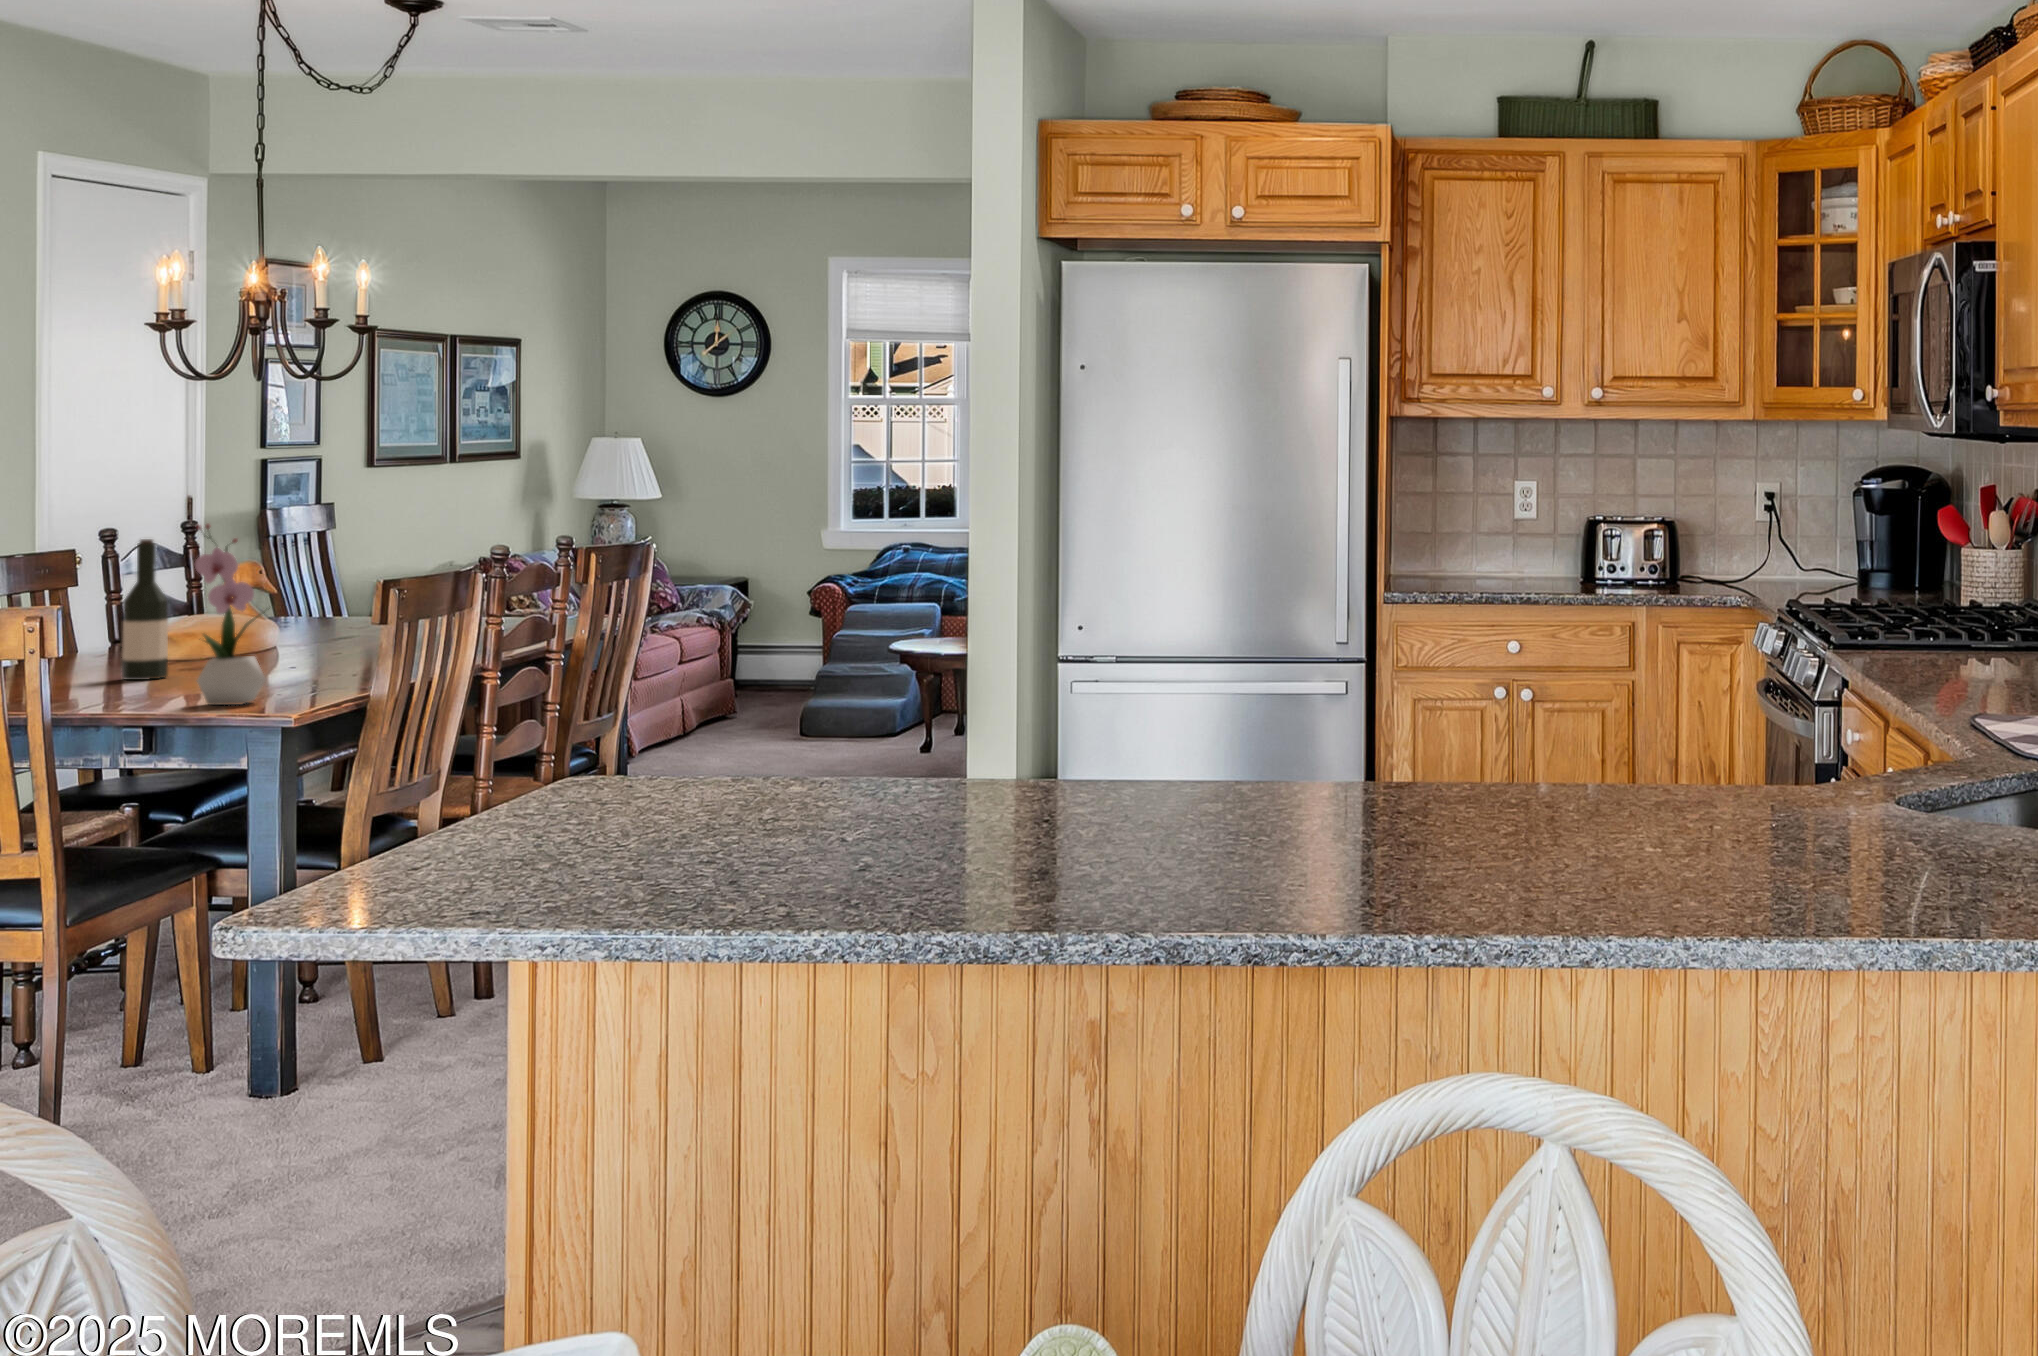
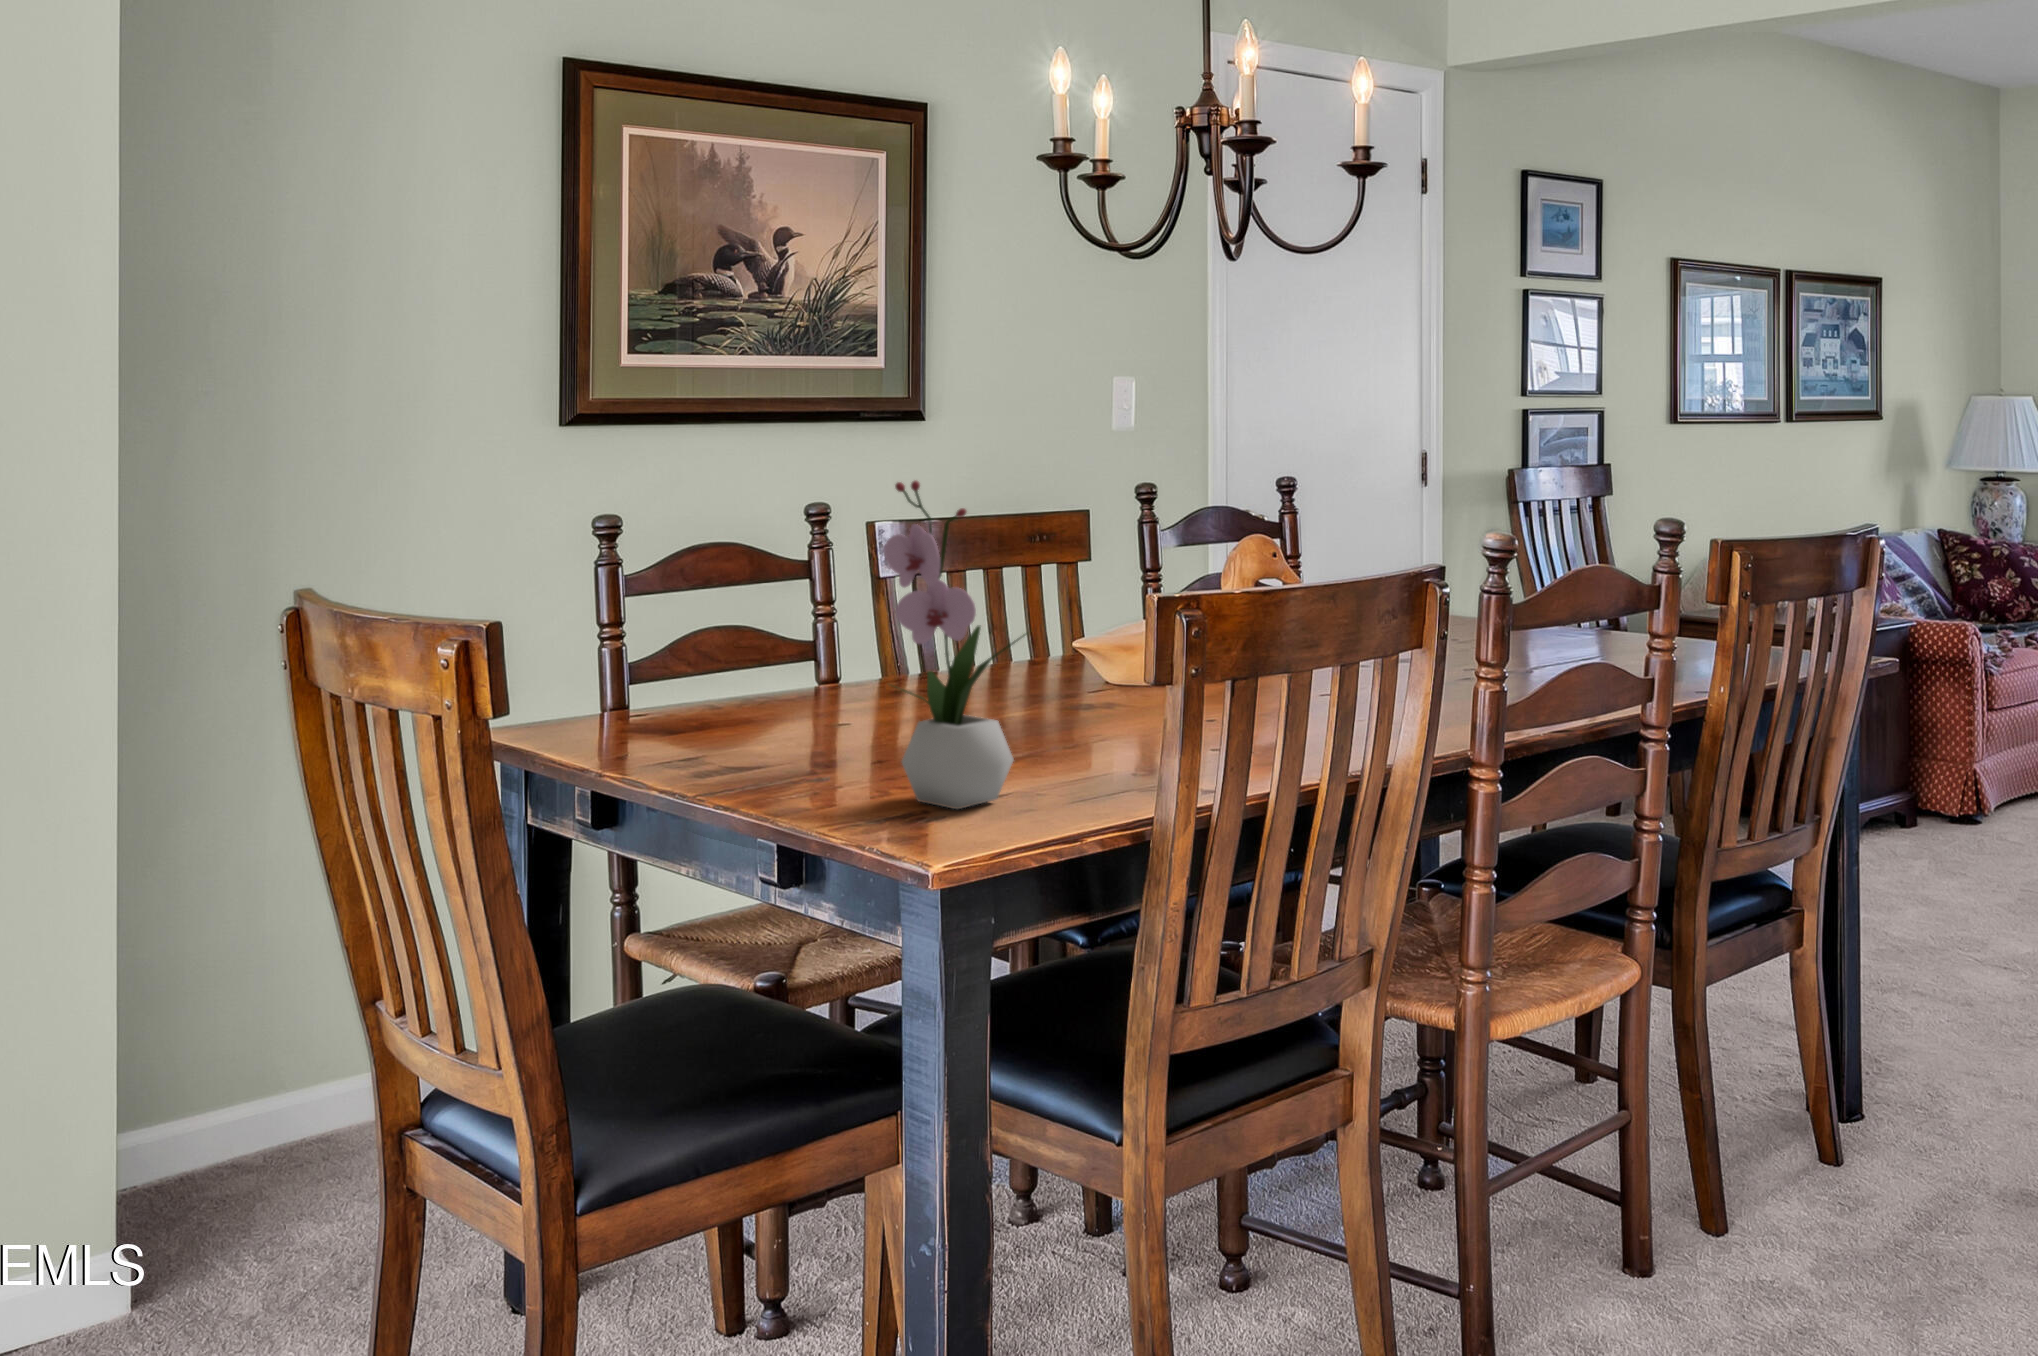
wine bottle: present [122,539,169,680] -> none [1038,501,1093,711]

